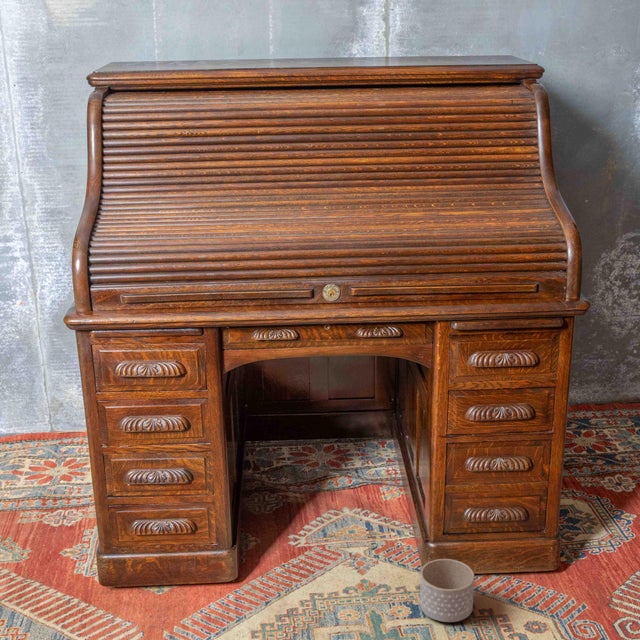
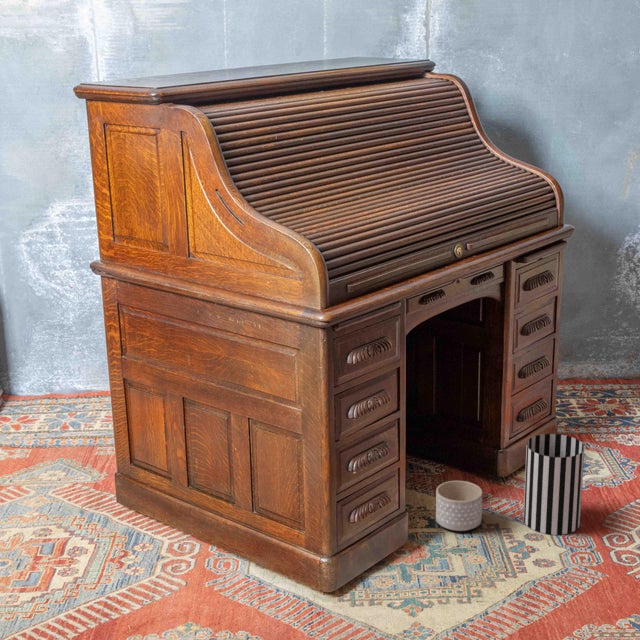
wastebasket: none [520,503,593,623] -> present [523,434,585,535]

